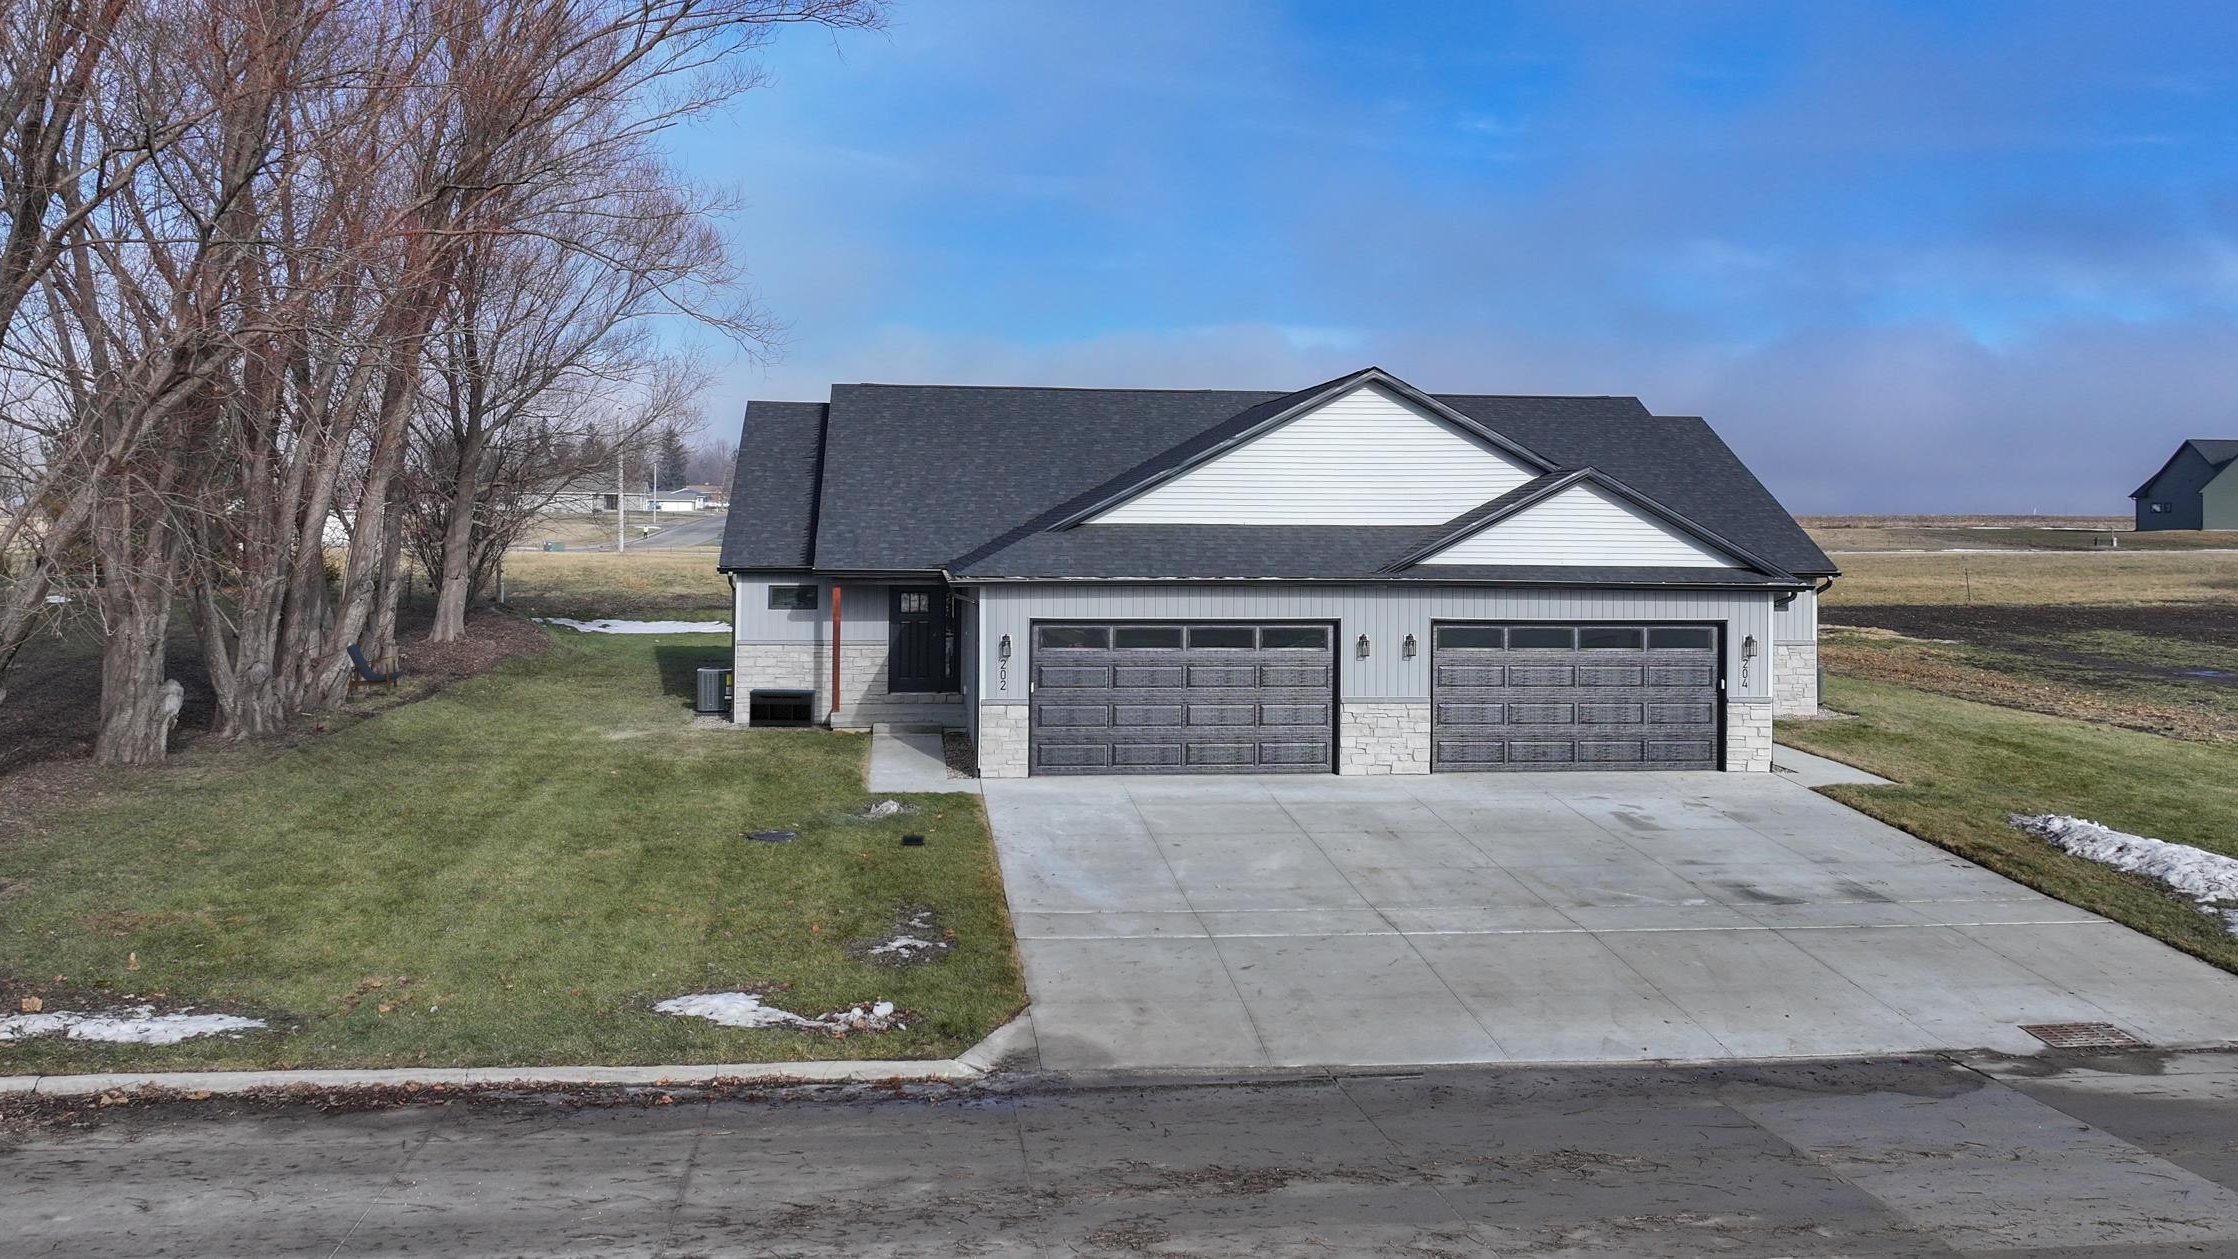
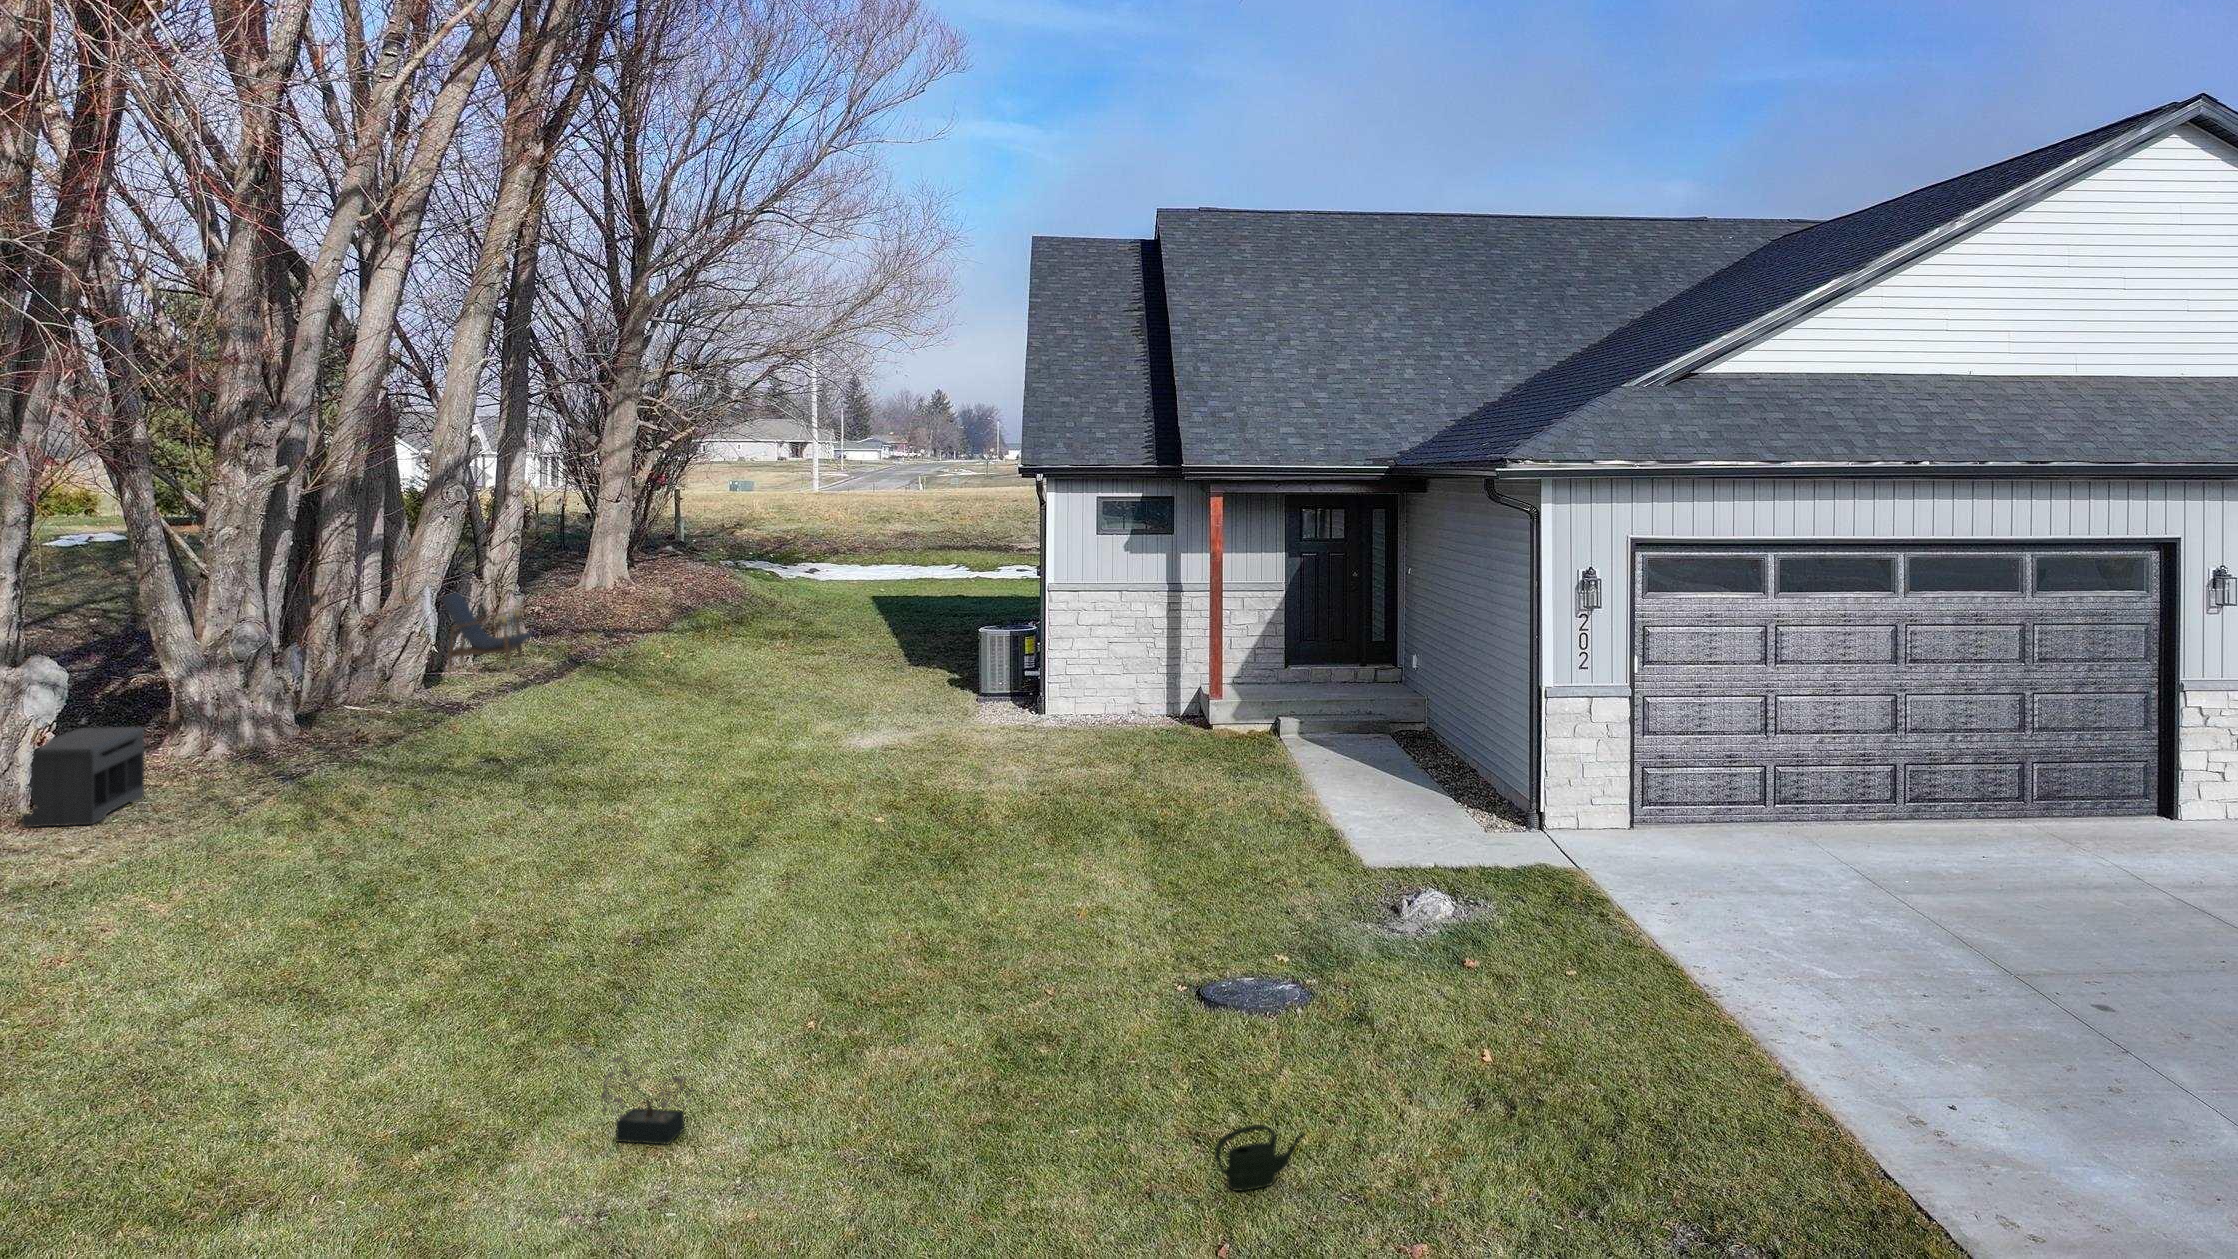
bench: present [749,689,816,727] -> present [22,727,144,827]
decorative plant: present [895,816,924,845] -> present [601,1054,694,1145]
watering can: none [717,855,756,880] -> present [1215,1125,1305,1191]

